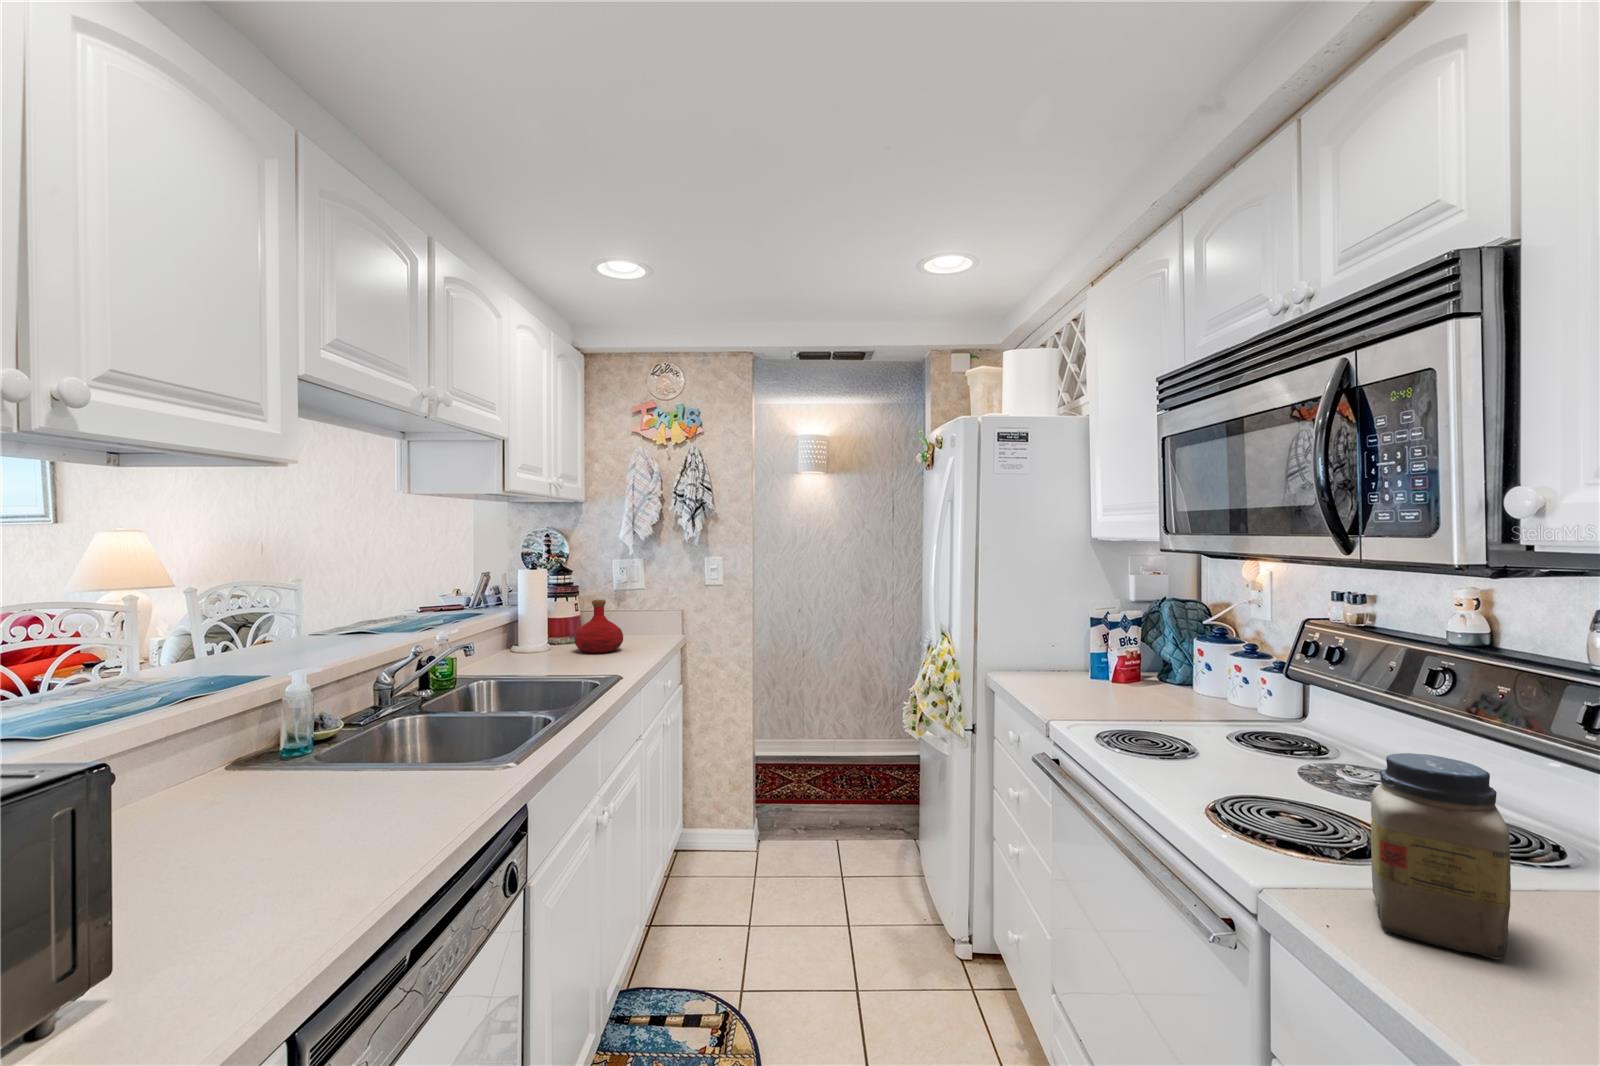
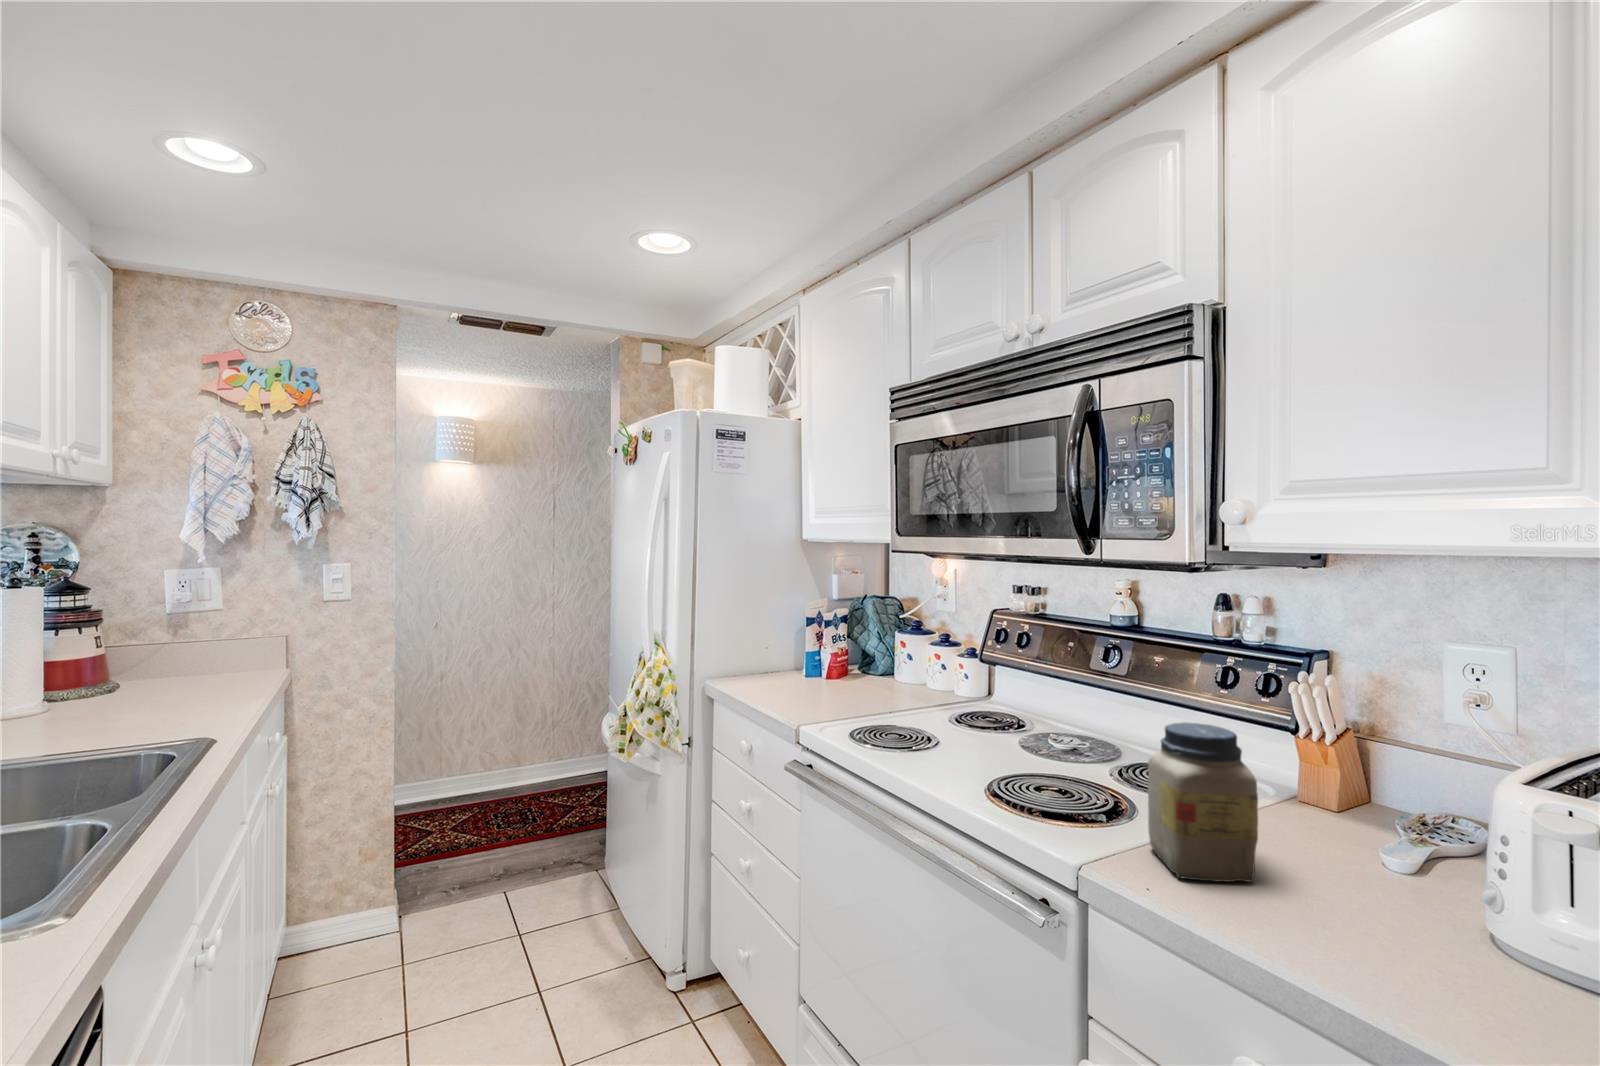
bottle: present [575,600,623,653] -> none [101,629,196,711]

